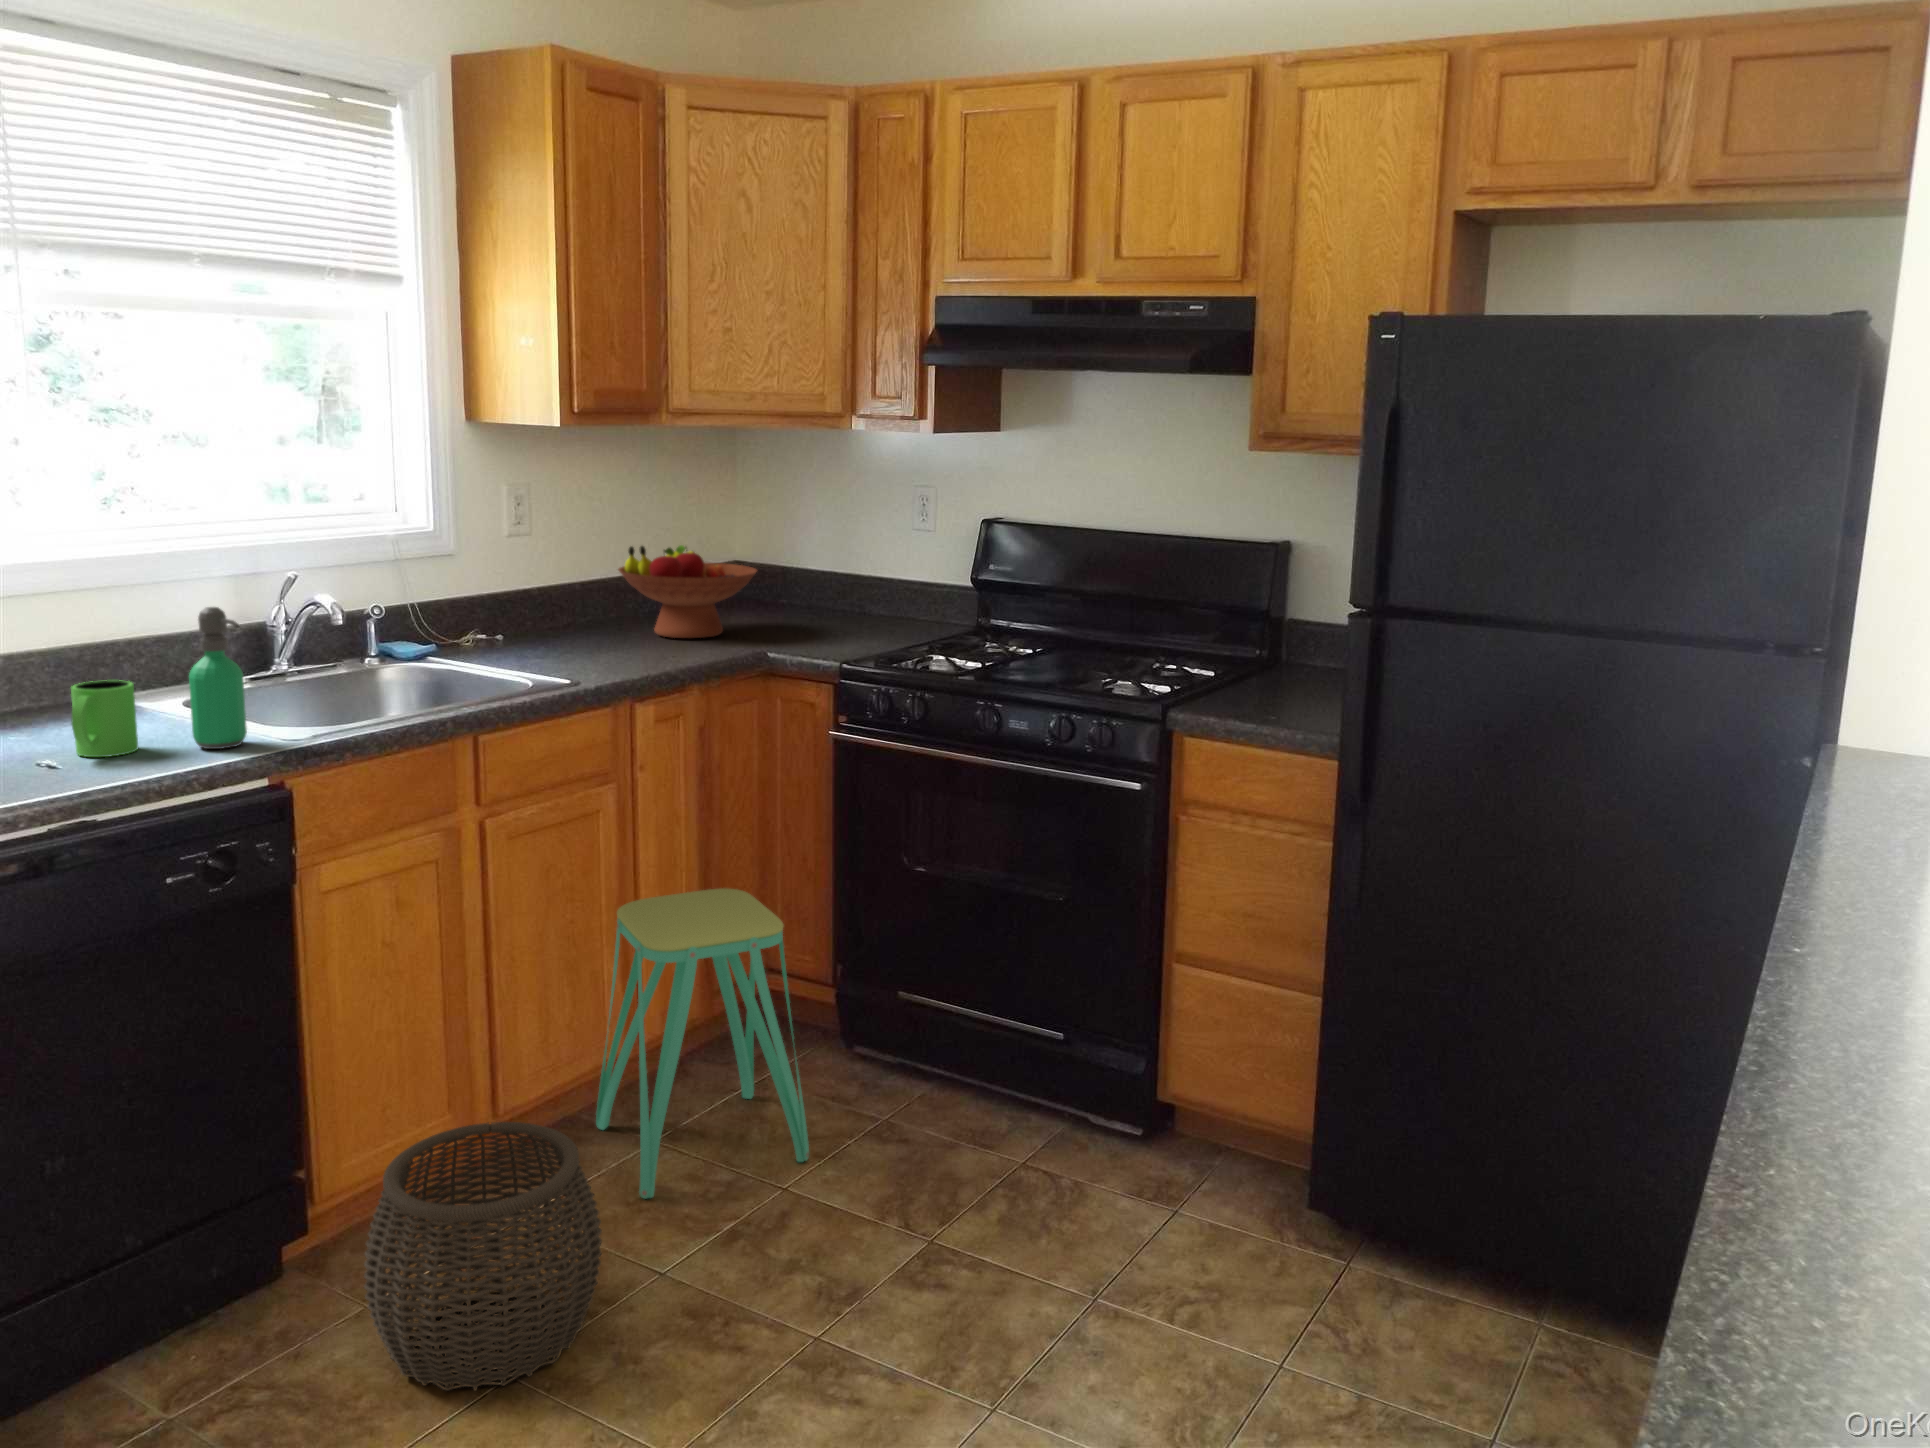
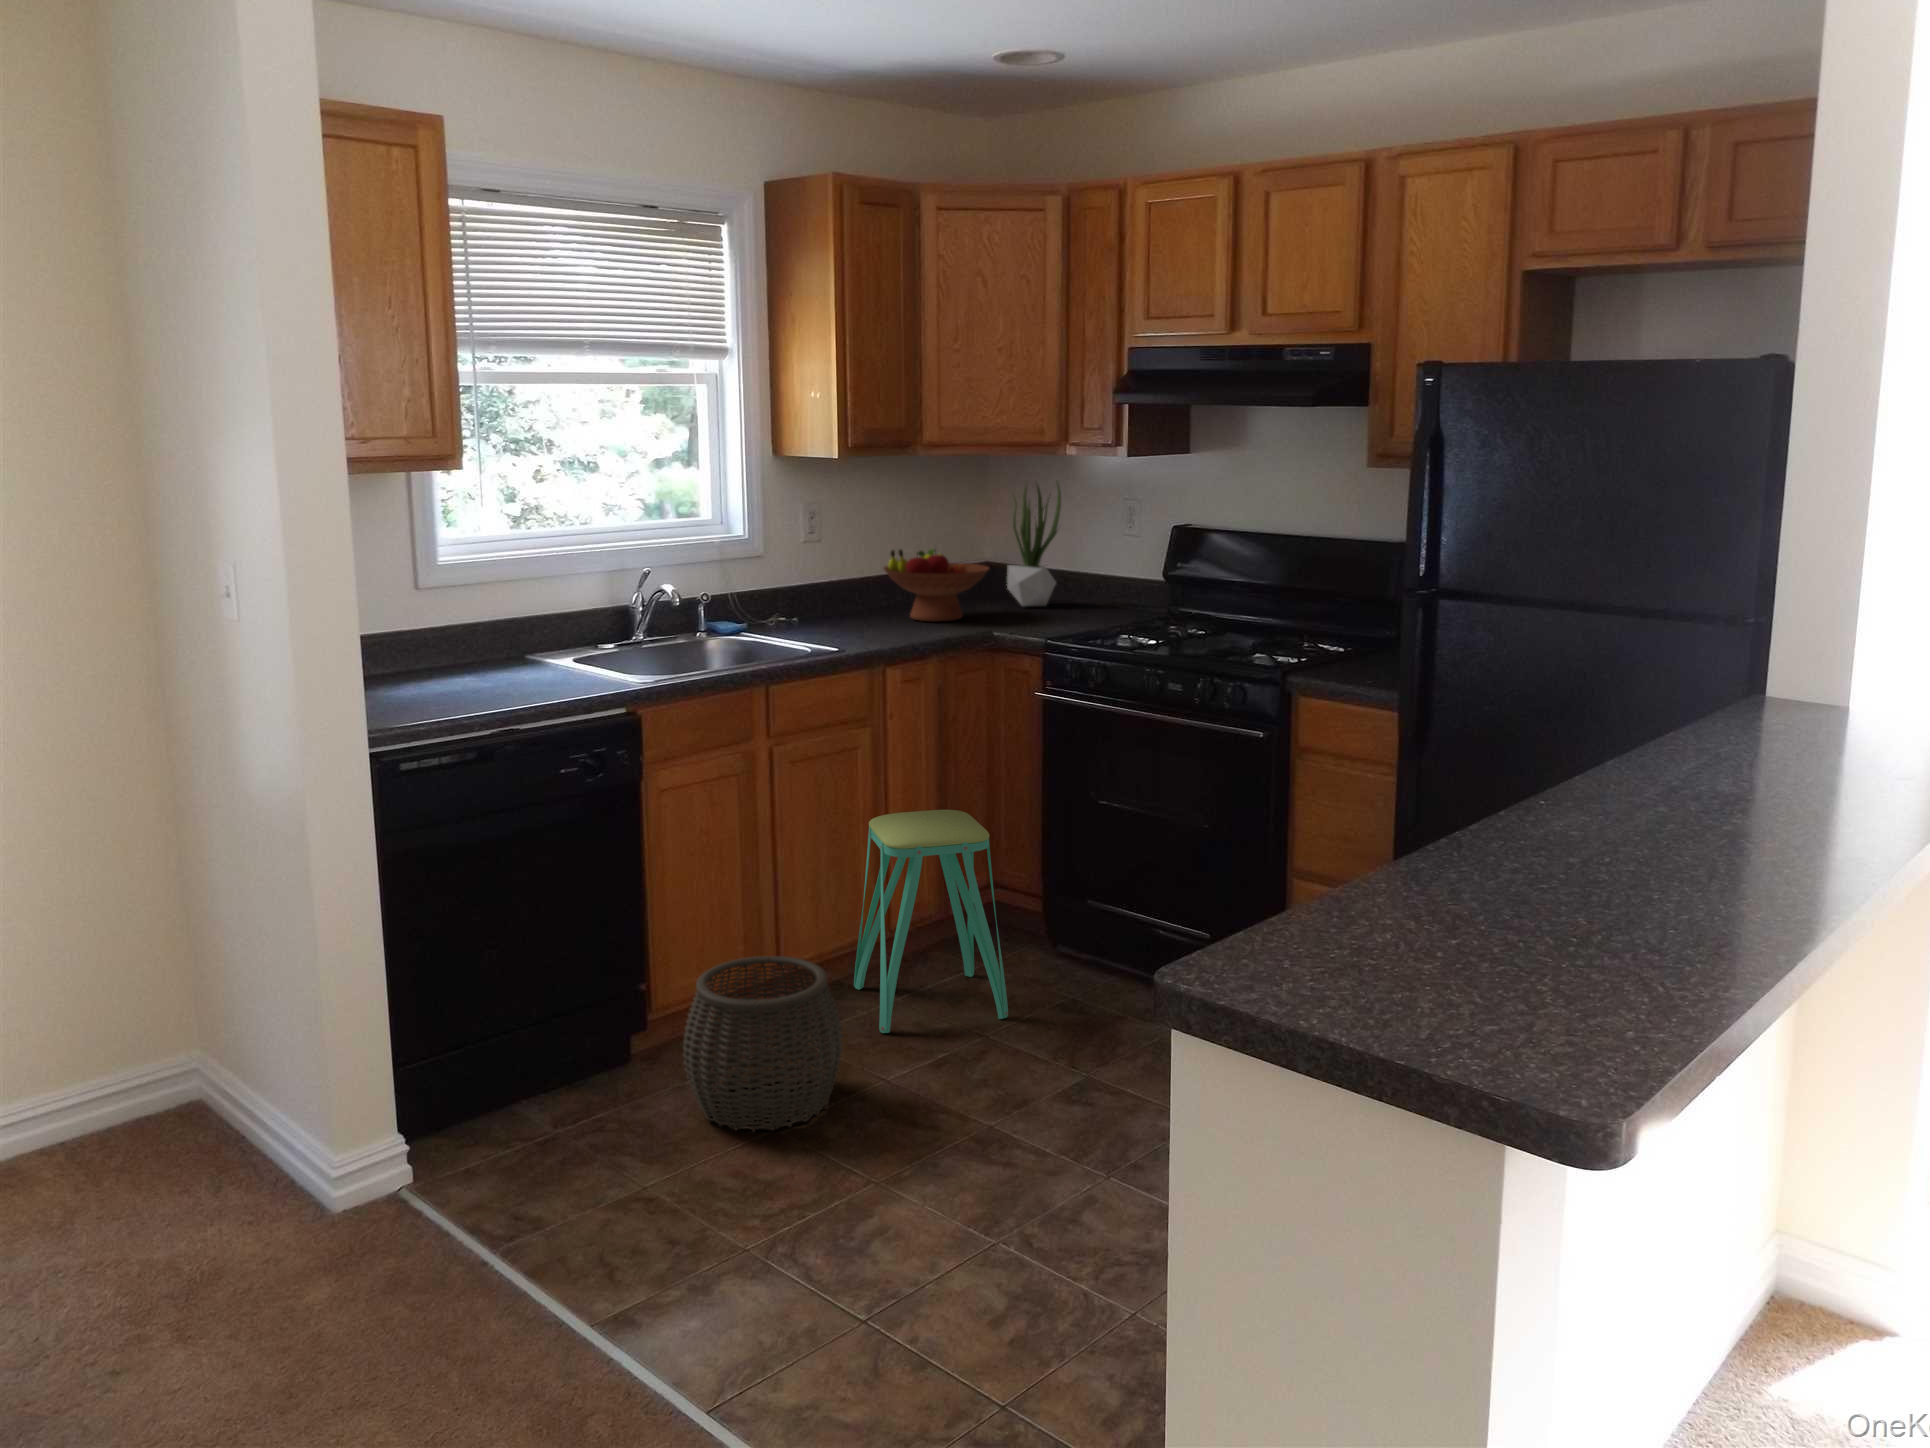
potted plant: none [773,459,841,617] -> present [1007,484,1061,606]
soap dispenser: present [189,607,247,749] -> none [578,590,614,687]
mug: present [71,680,138,757] -> none [506,639,546,690]

